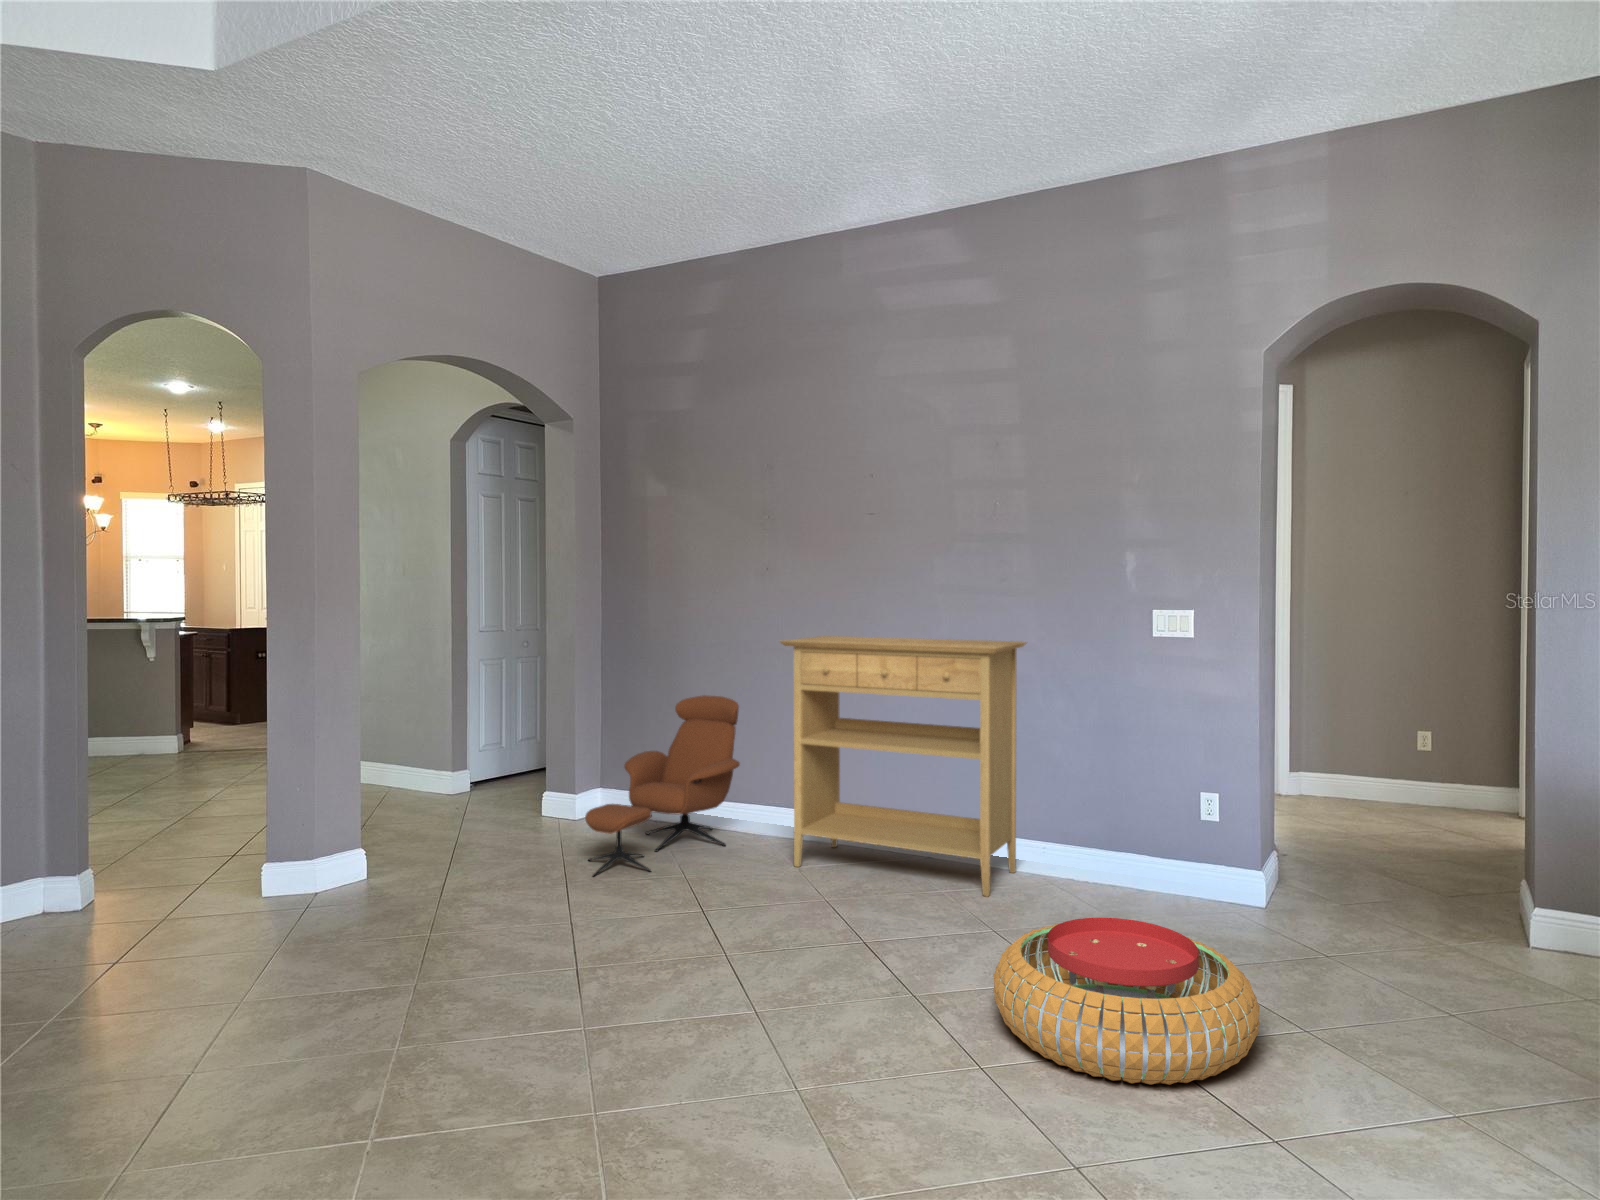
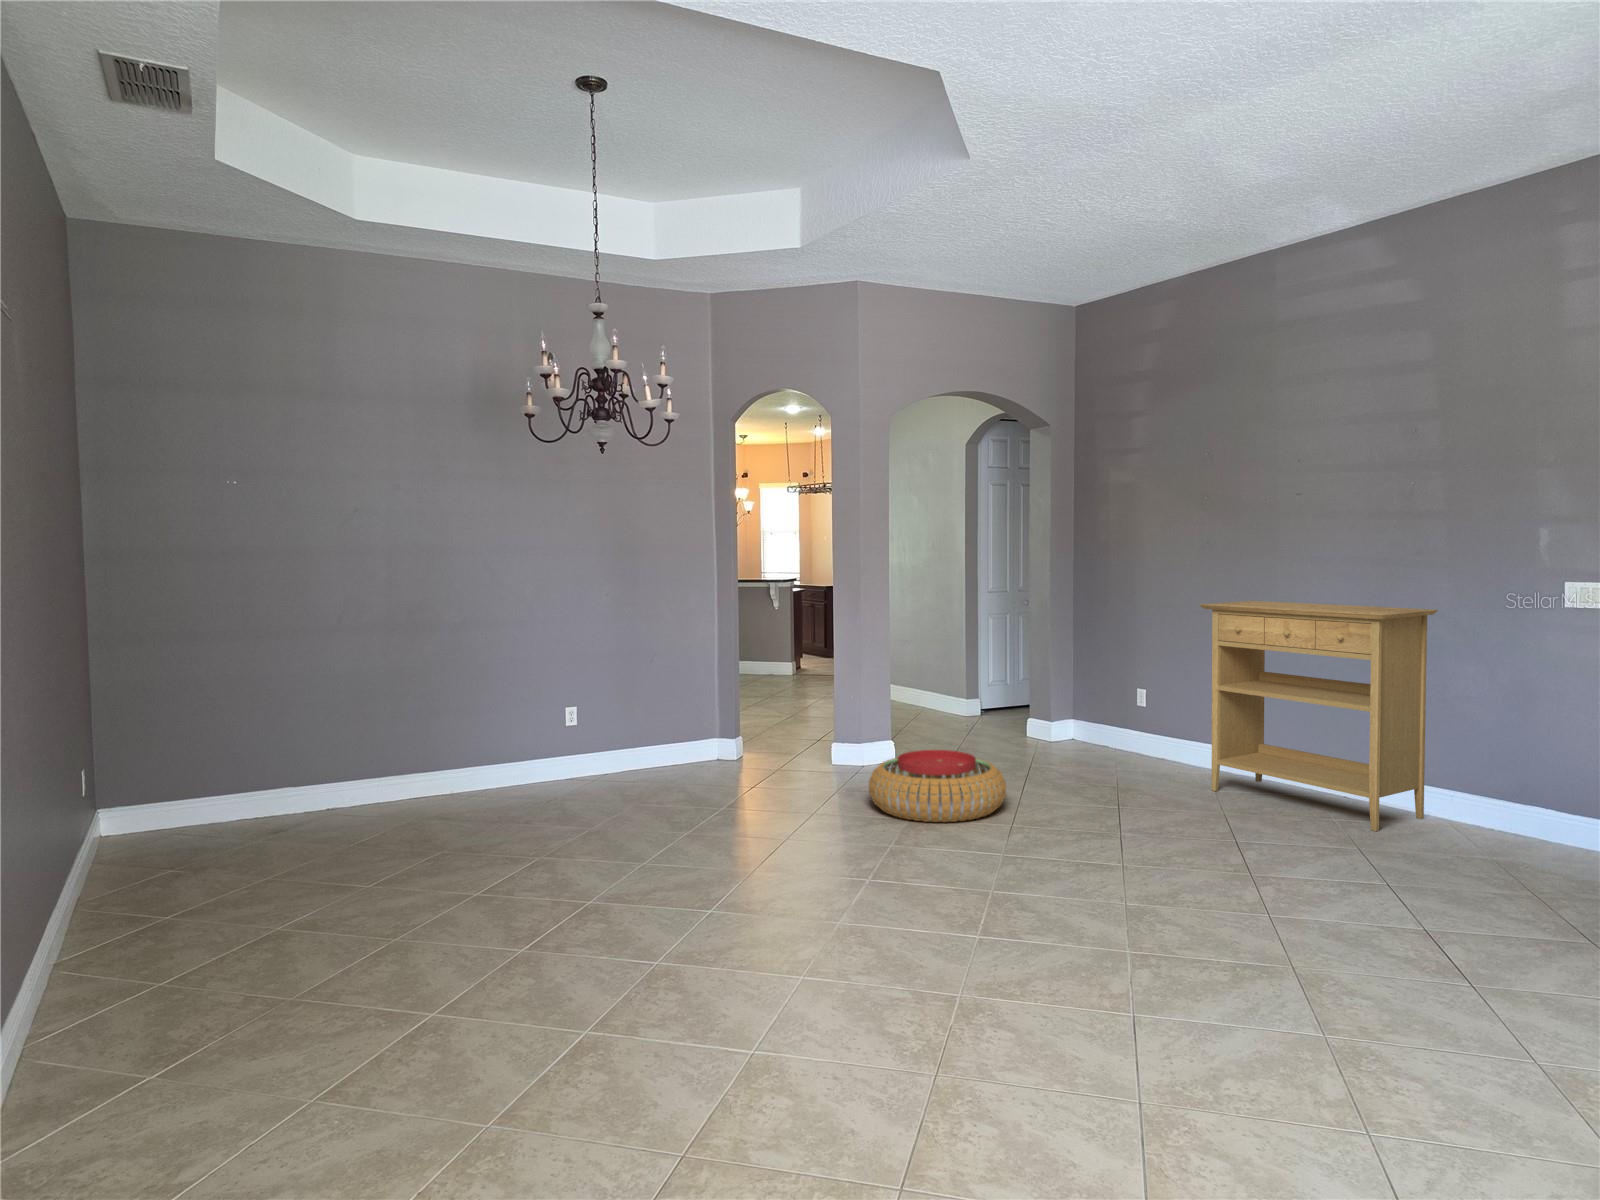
lounge chair: present [585,695,740,876] -> none [1043,648,1179,780]
pouf: present [994,918,1259,1085] -> present [869,750,1006,822]

